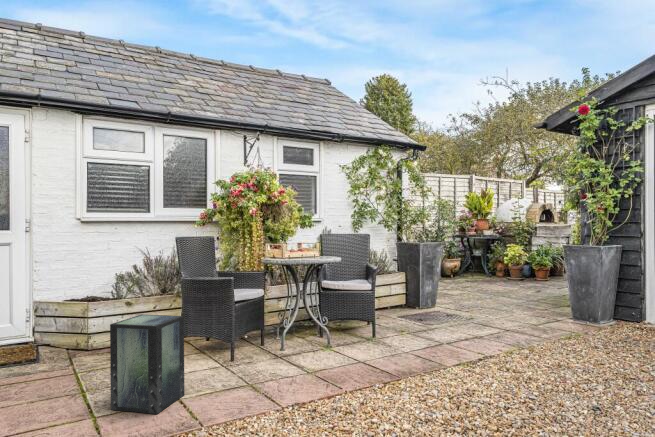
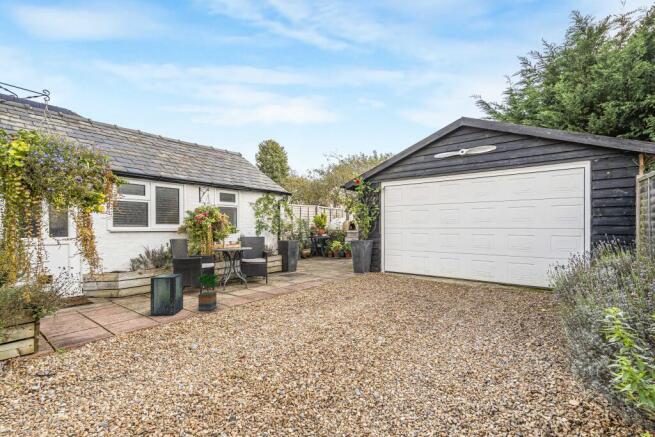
potted tree: none [210,318,264,409] -> present [198,274,220,310]

